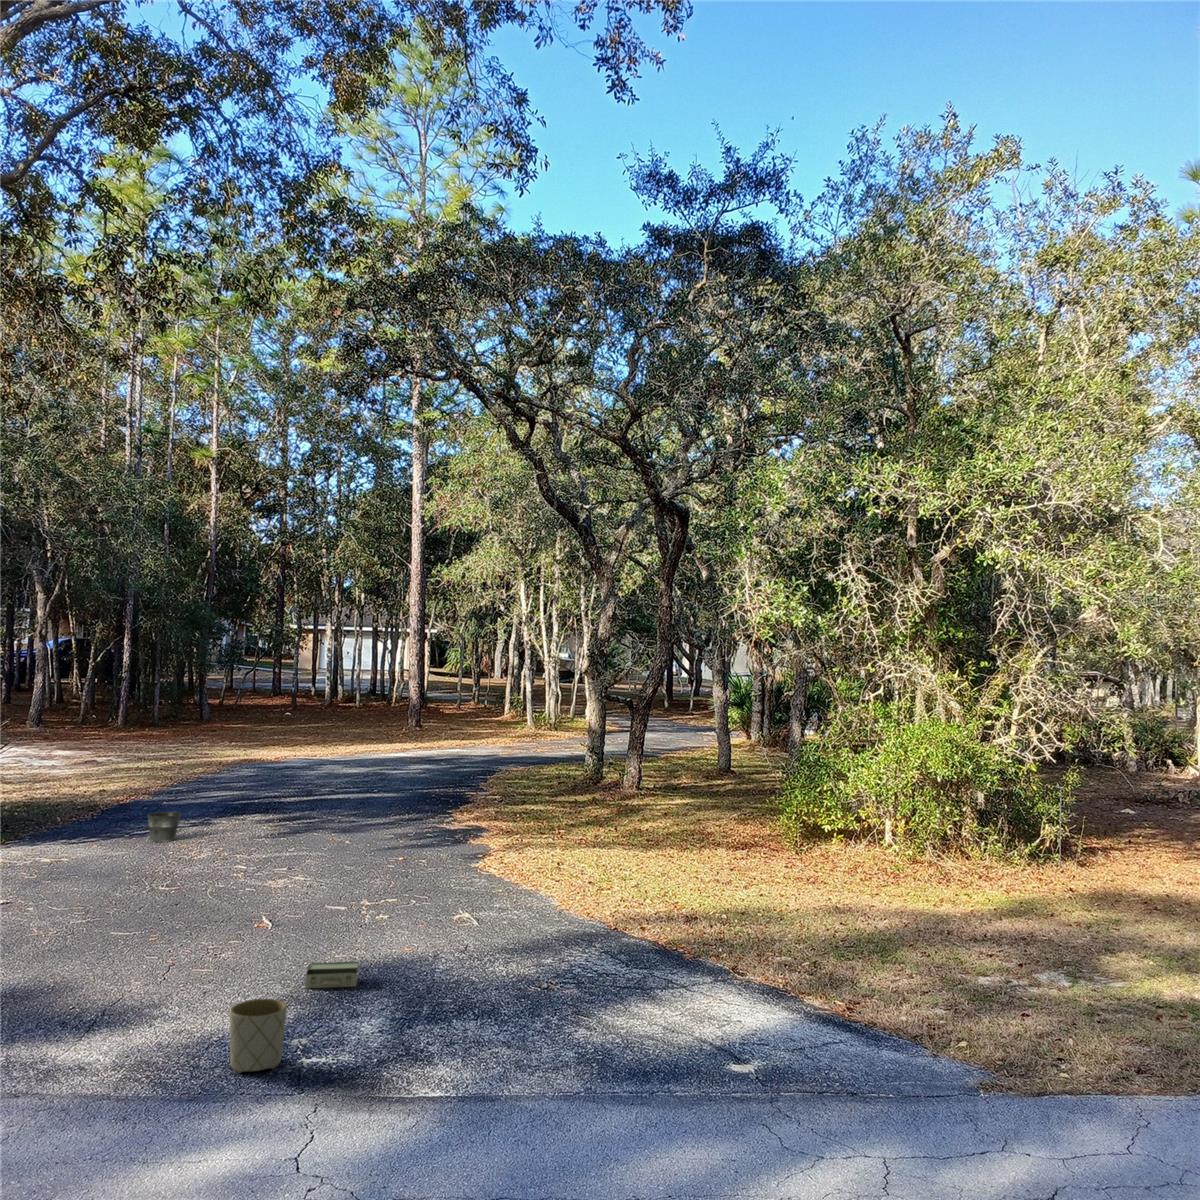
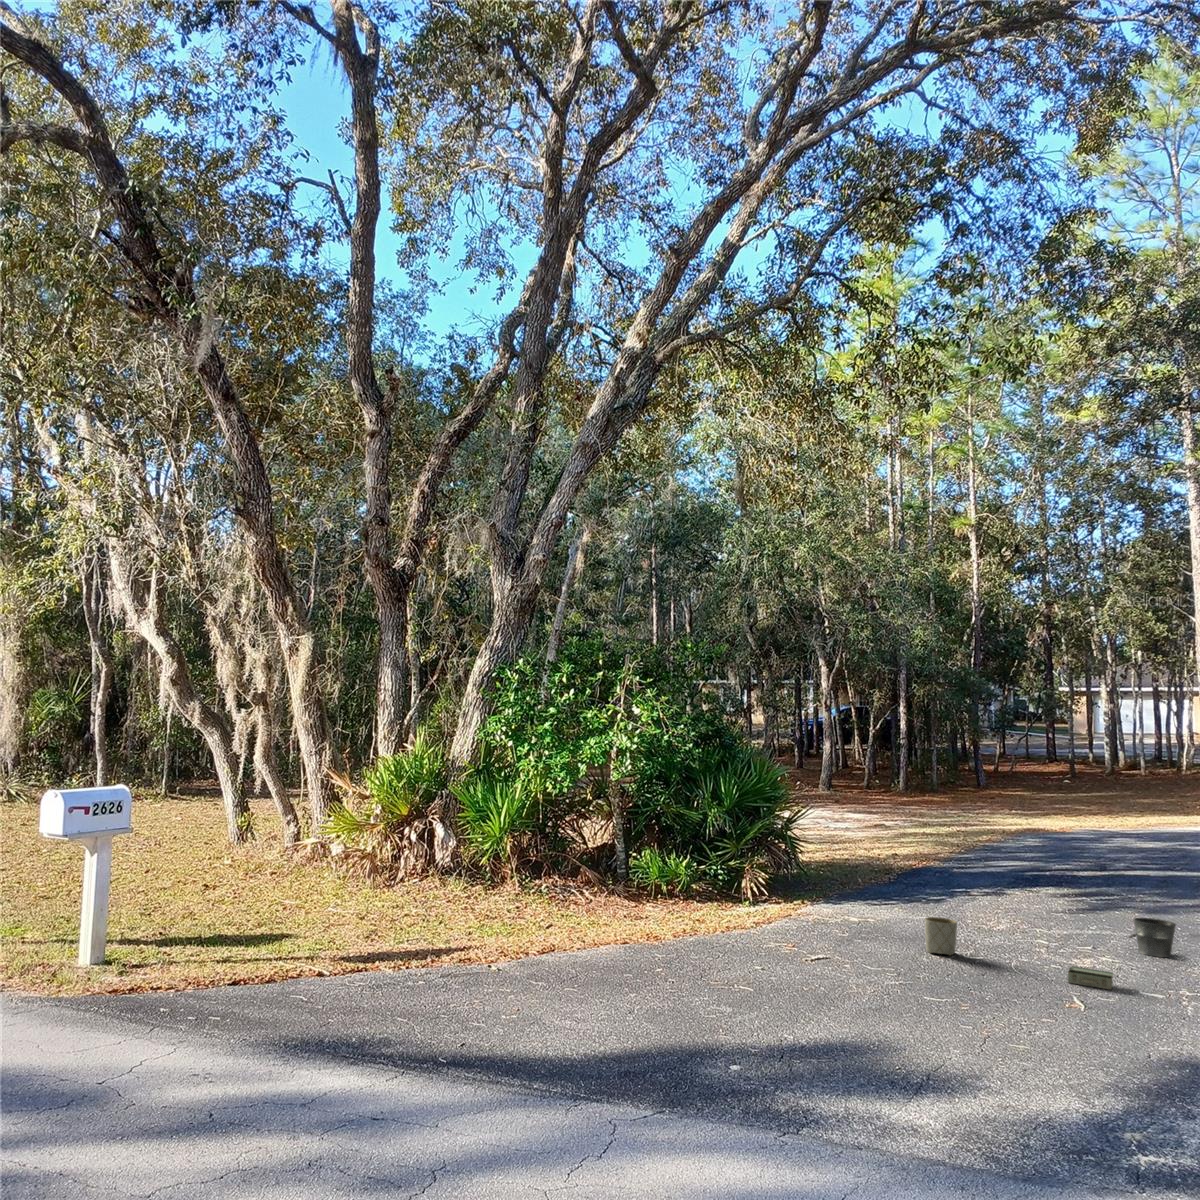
bucket: present [144,812,180,842] -> present [1129,918,1176,957]
planter: present [230,999,287,1073] -> present [925,917,957,956]

